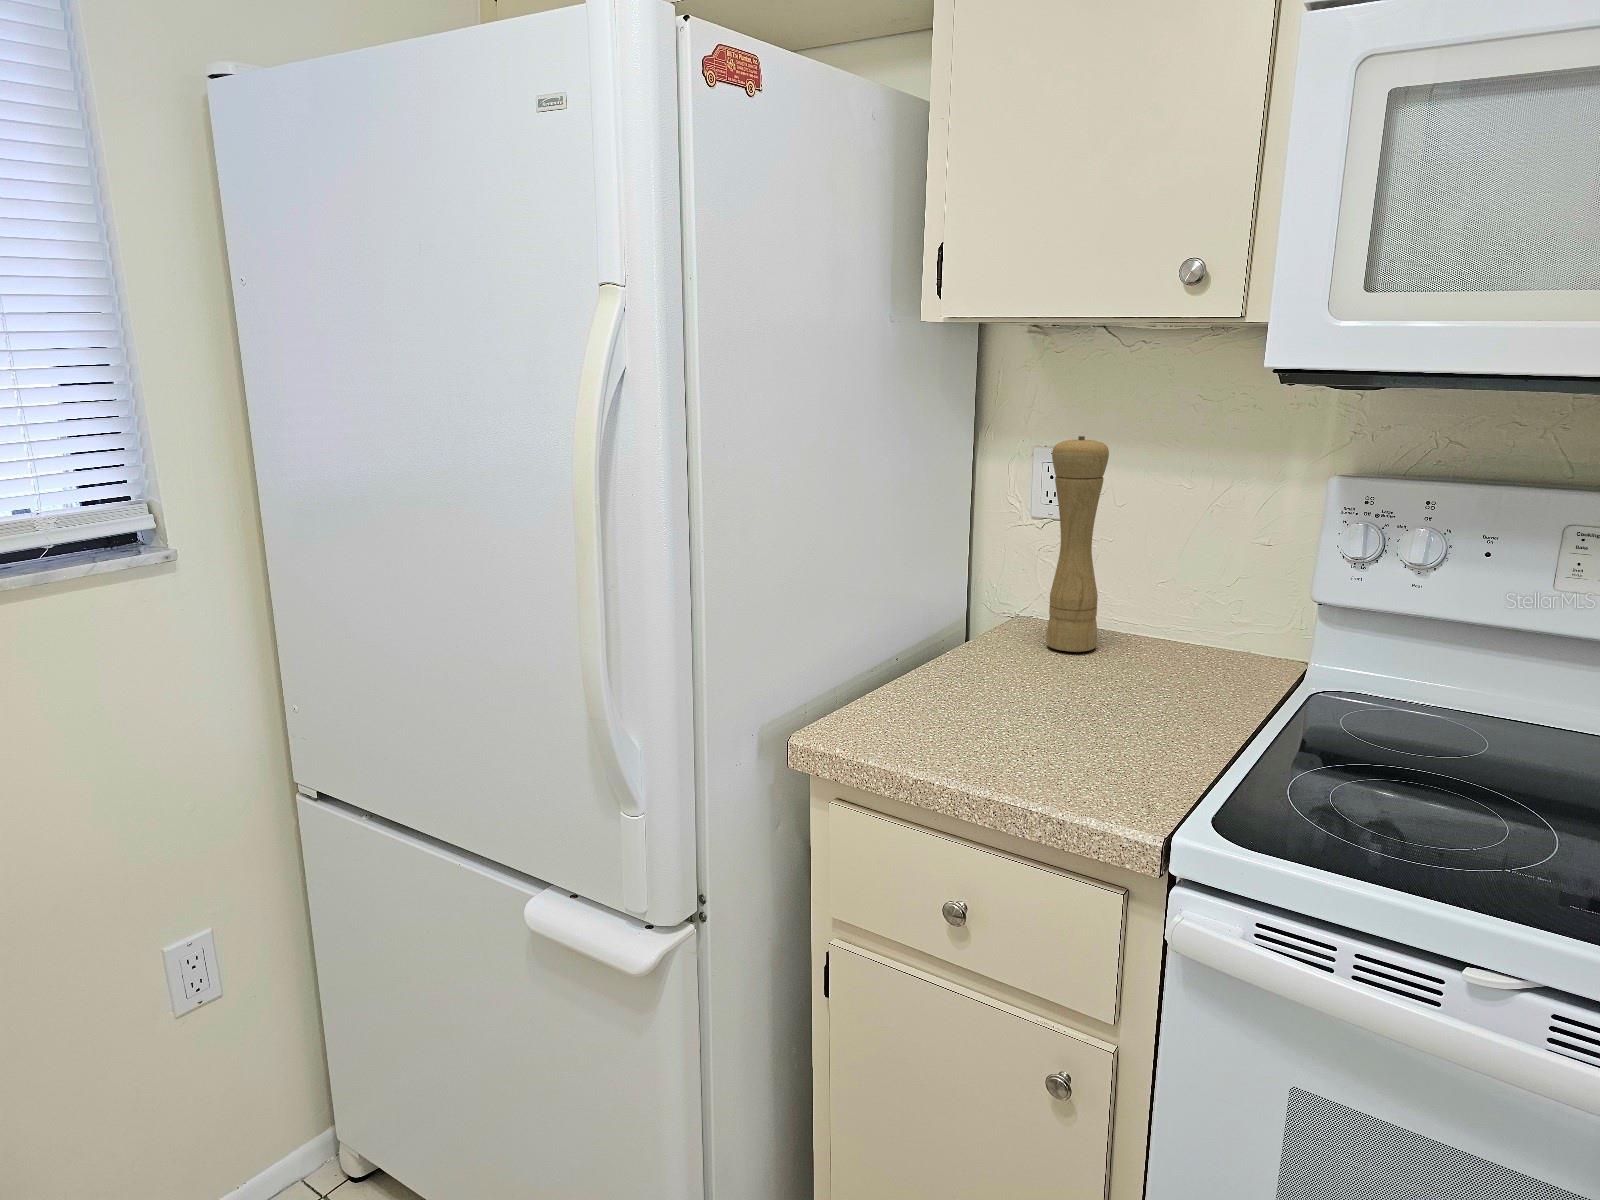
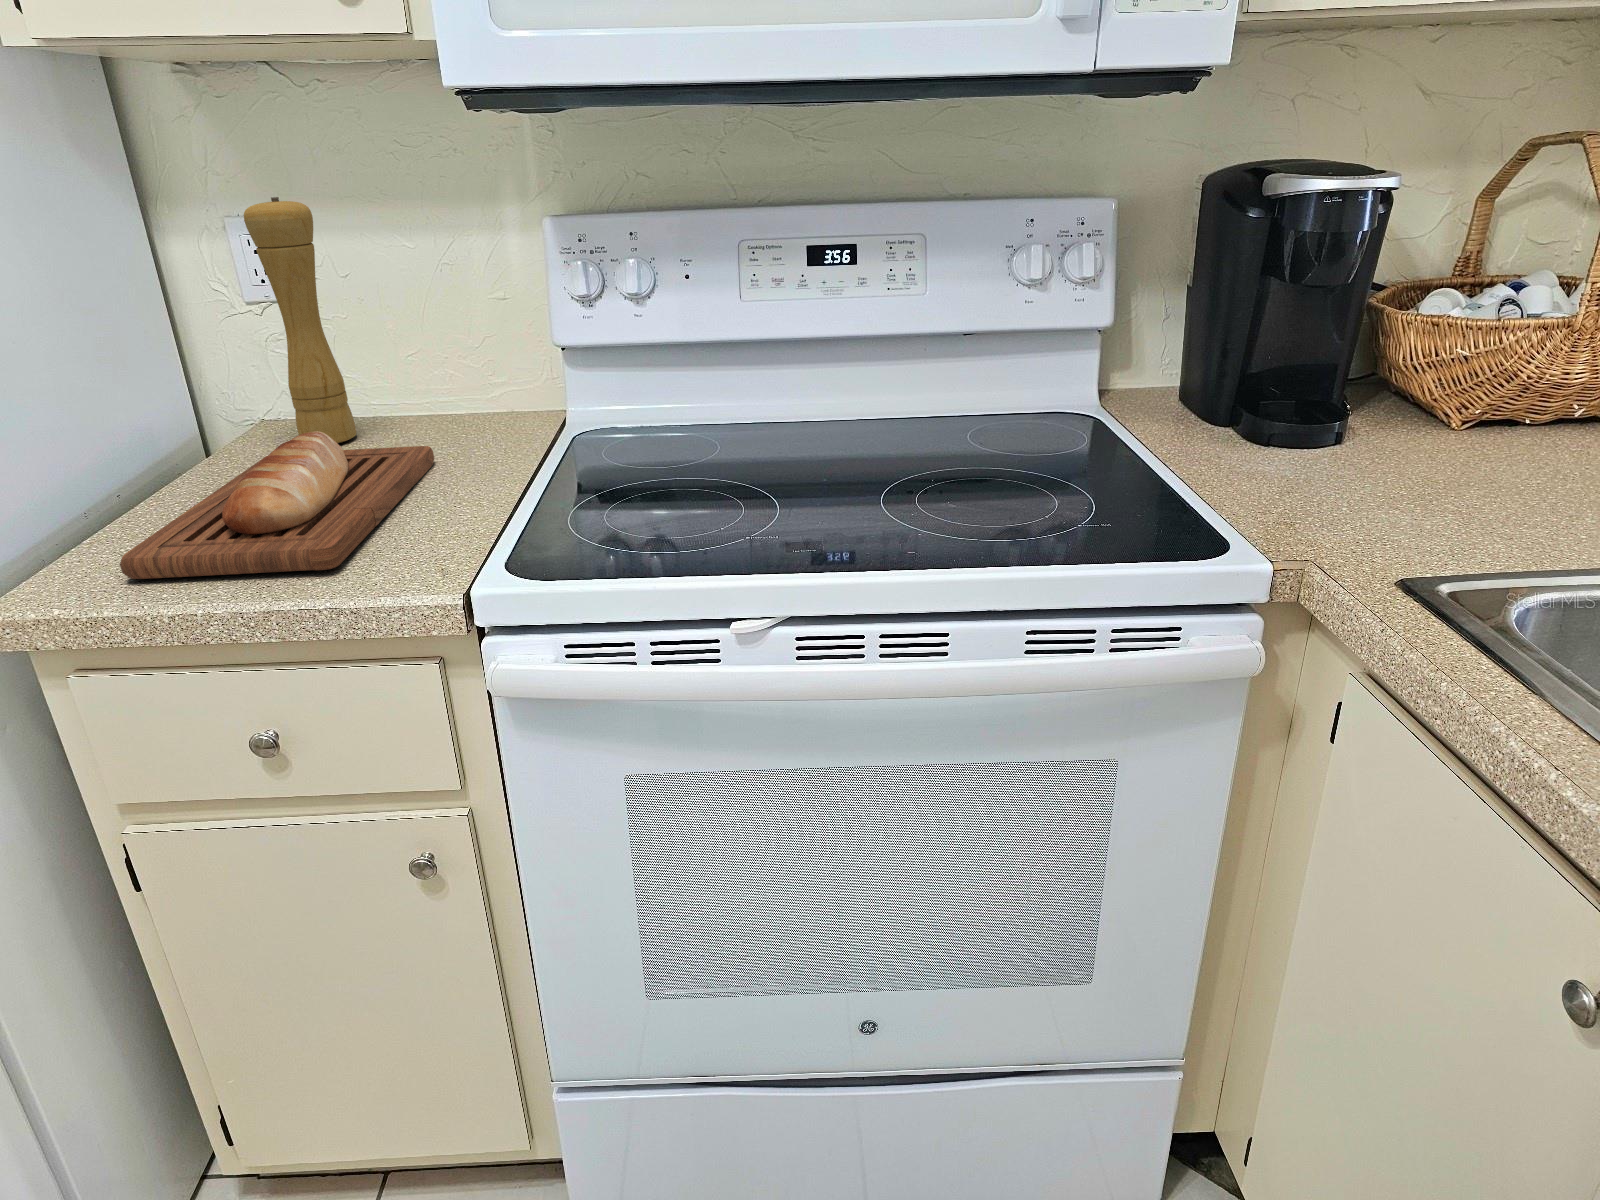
bread loaf: none [889,642,1164,776] -> present [120,431,434,579]

